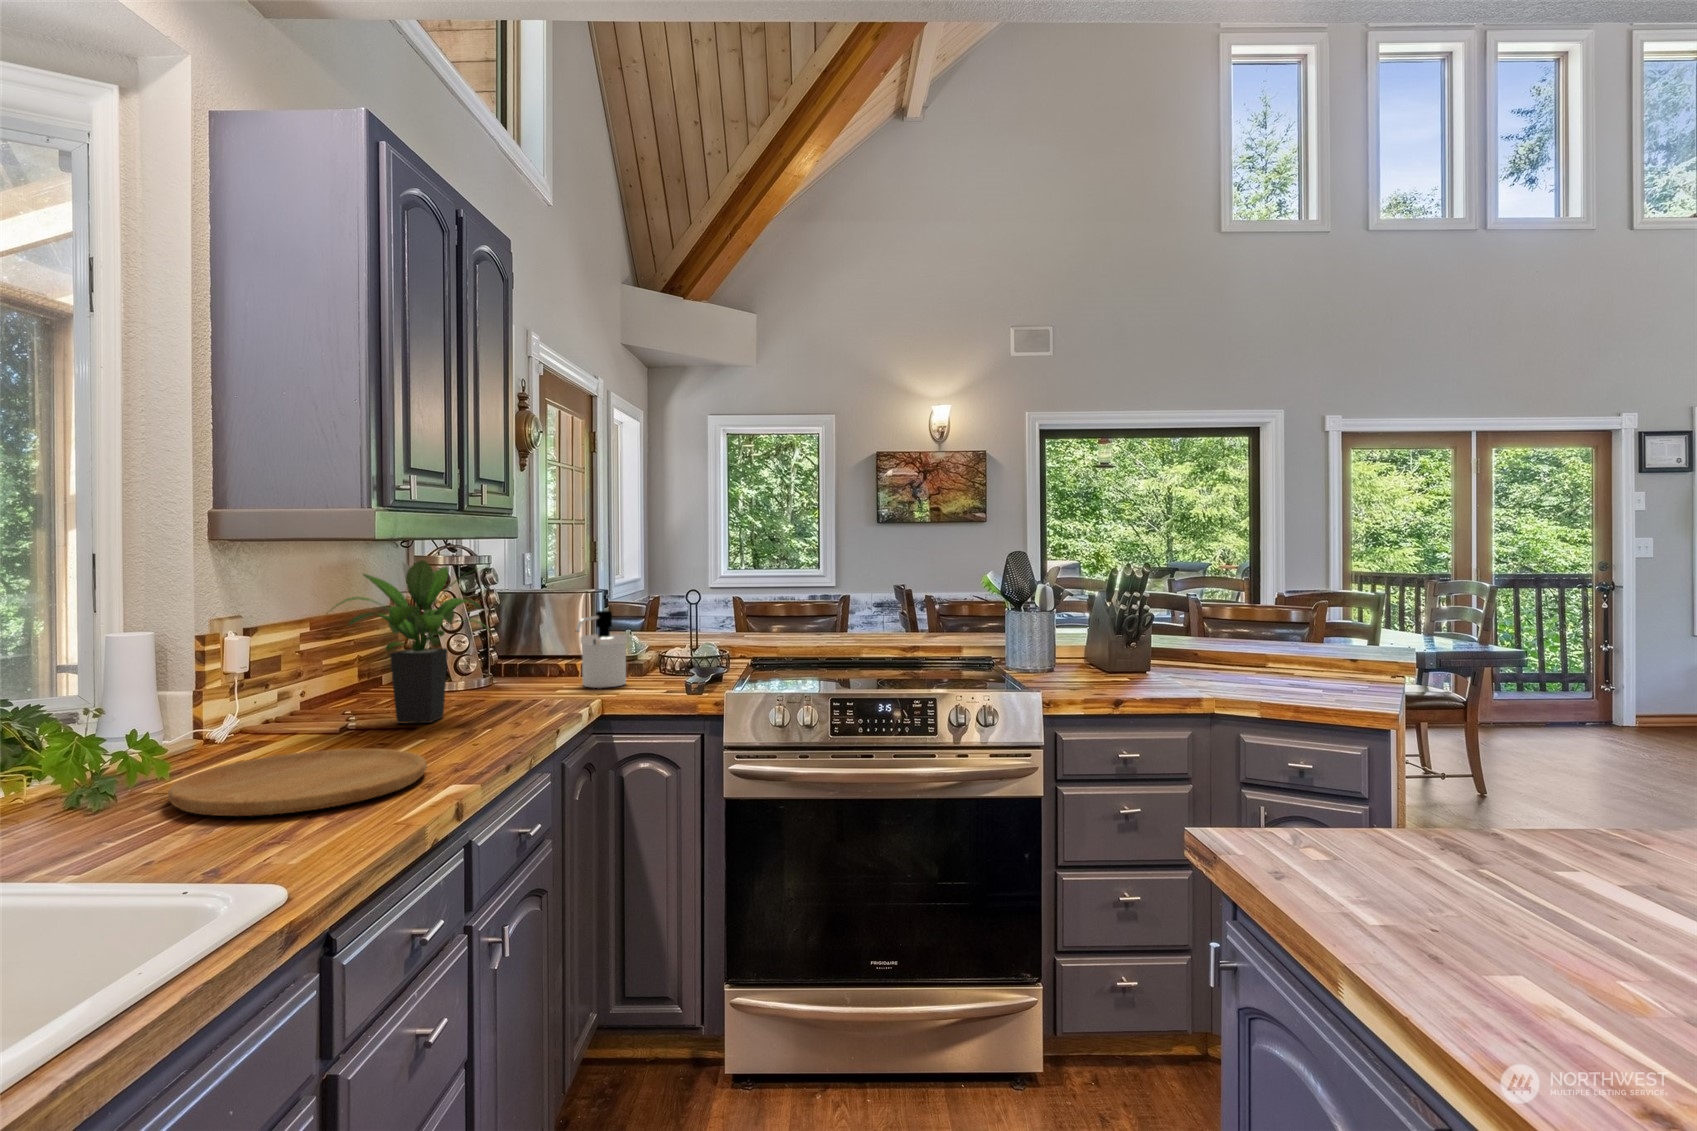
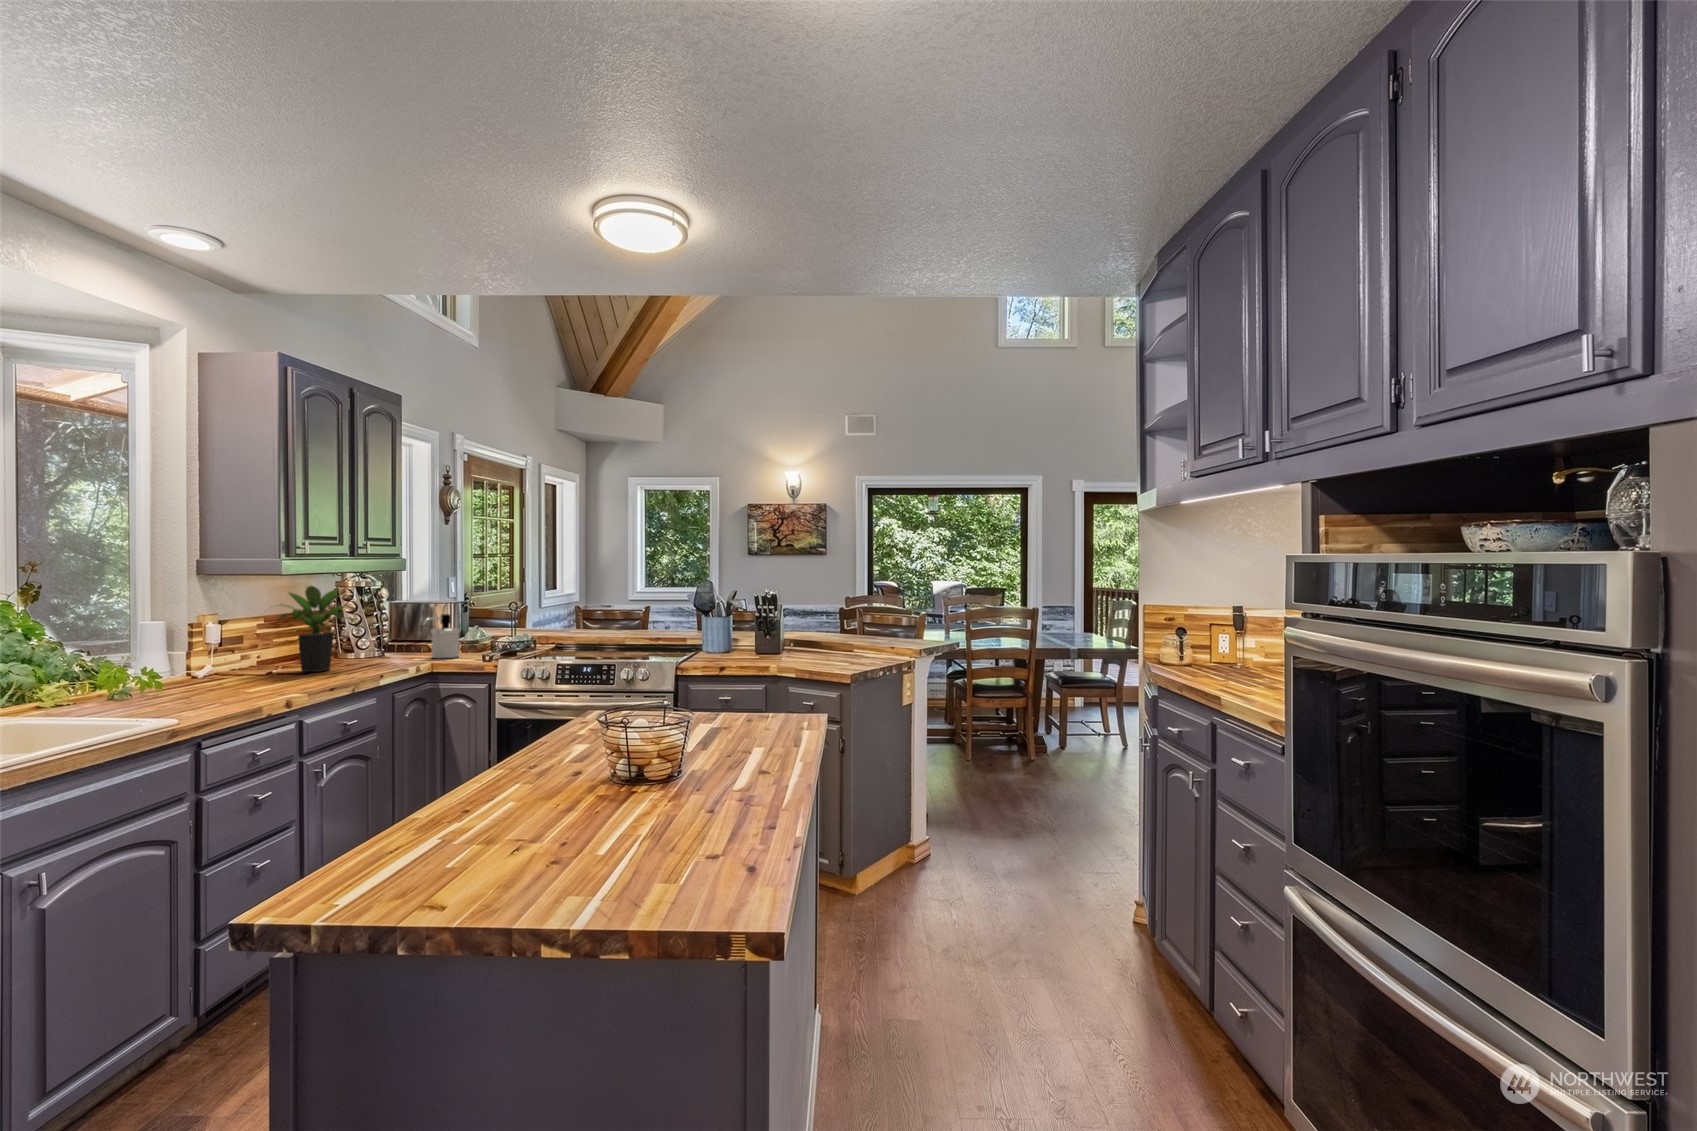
cutting board: present [168,749,427,816] -> none [157,679,289,701]

